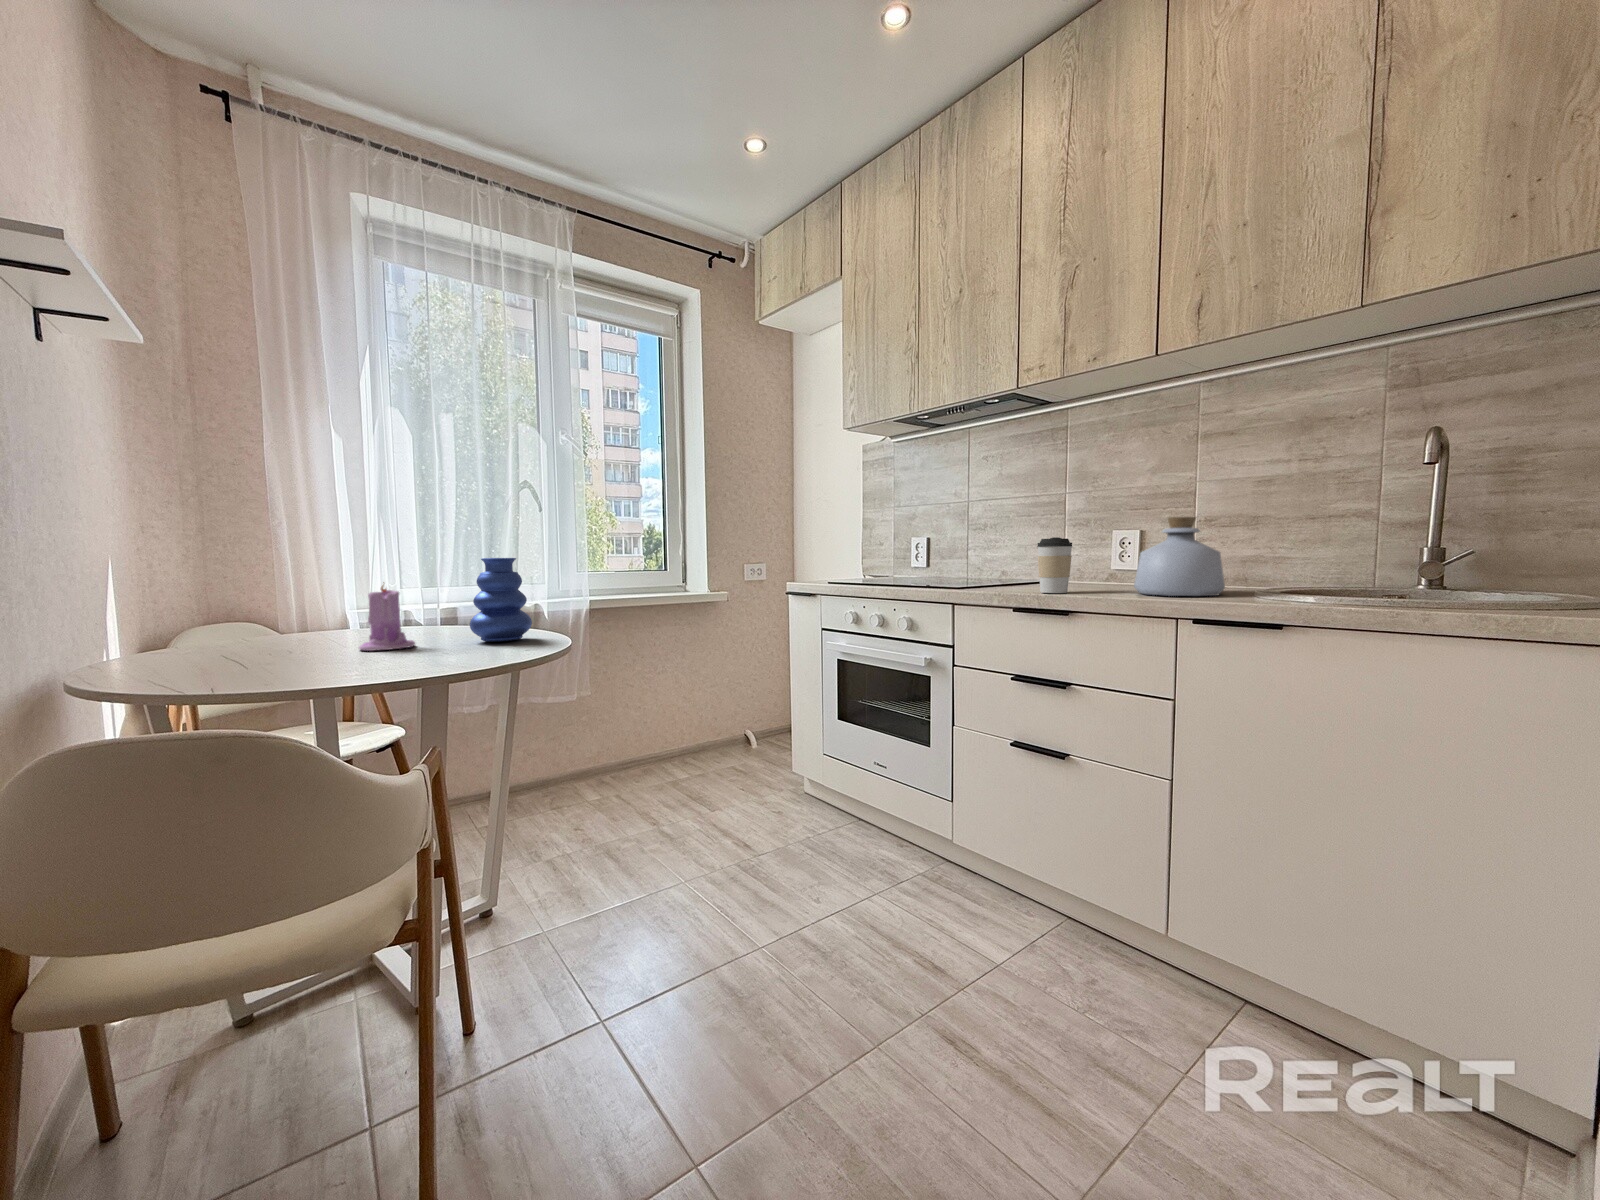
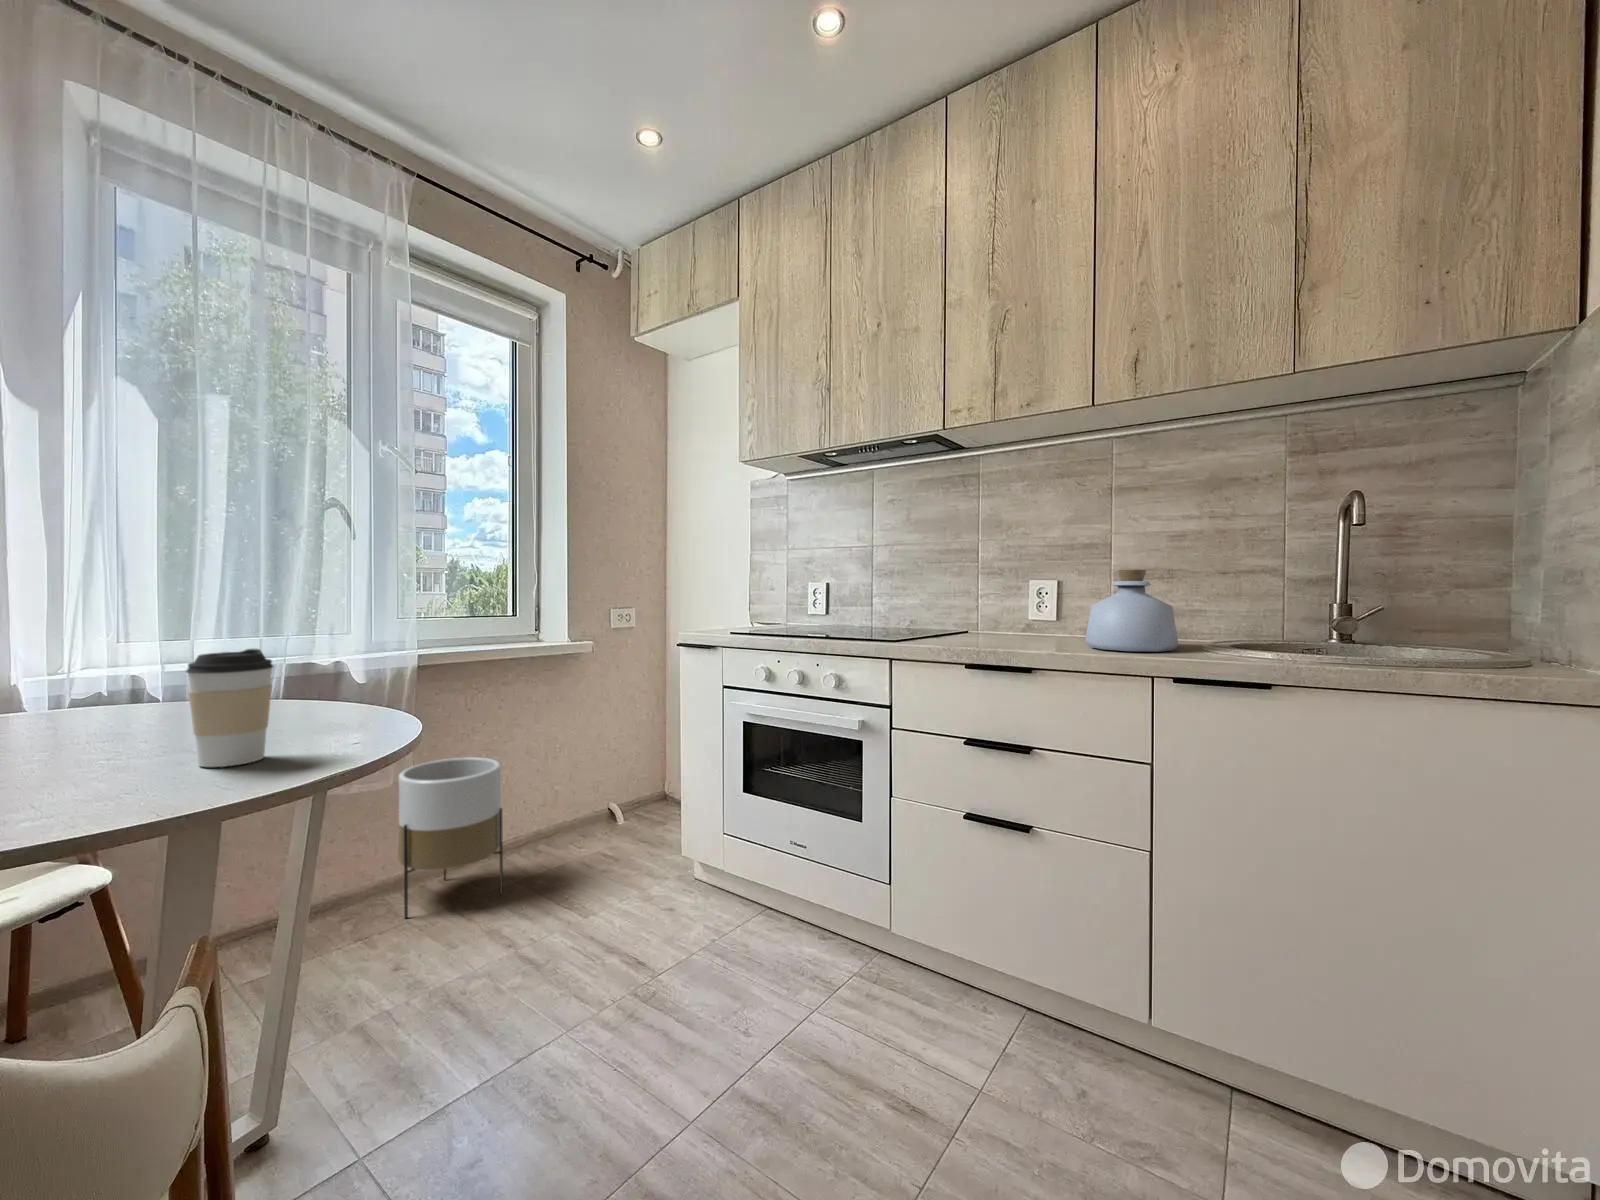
coffee cup: present [1037,537,1072,593] -> present [186,649,273,767]
vase: present [470,558,532,642] -> none [270,609,371,733]
candle: present [359,582,415,651] -> none [61,647,172,762]
planter: none [577,683,654,800] -> present [398,758,503,919]

